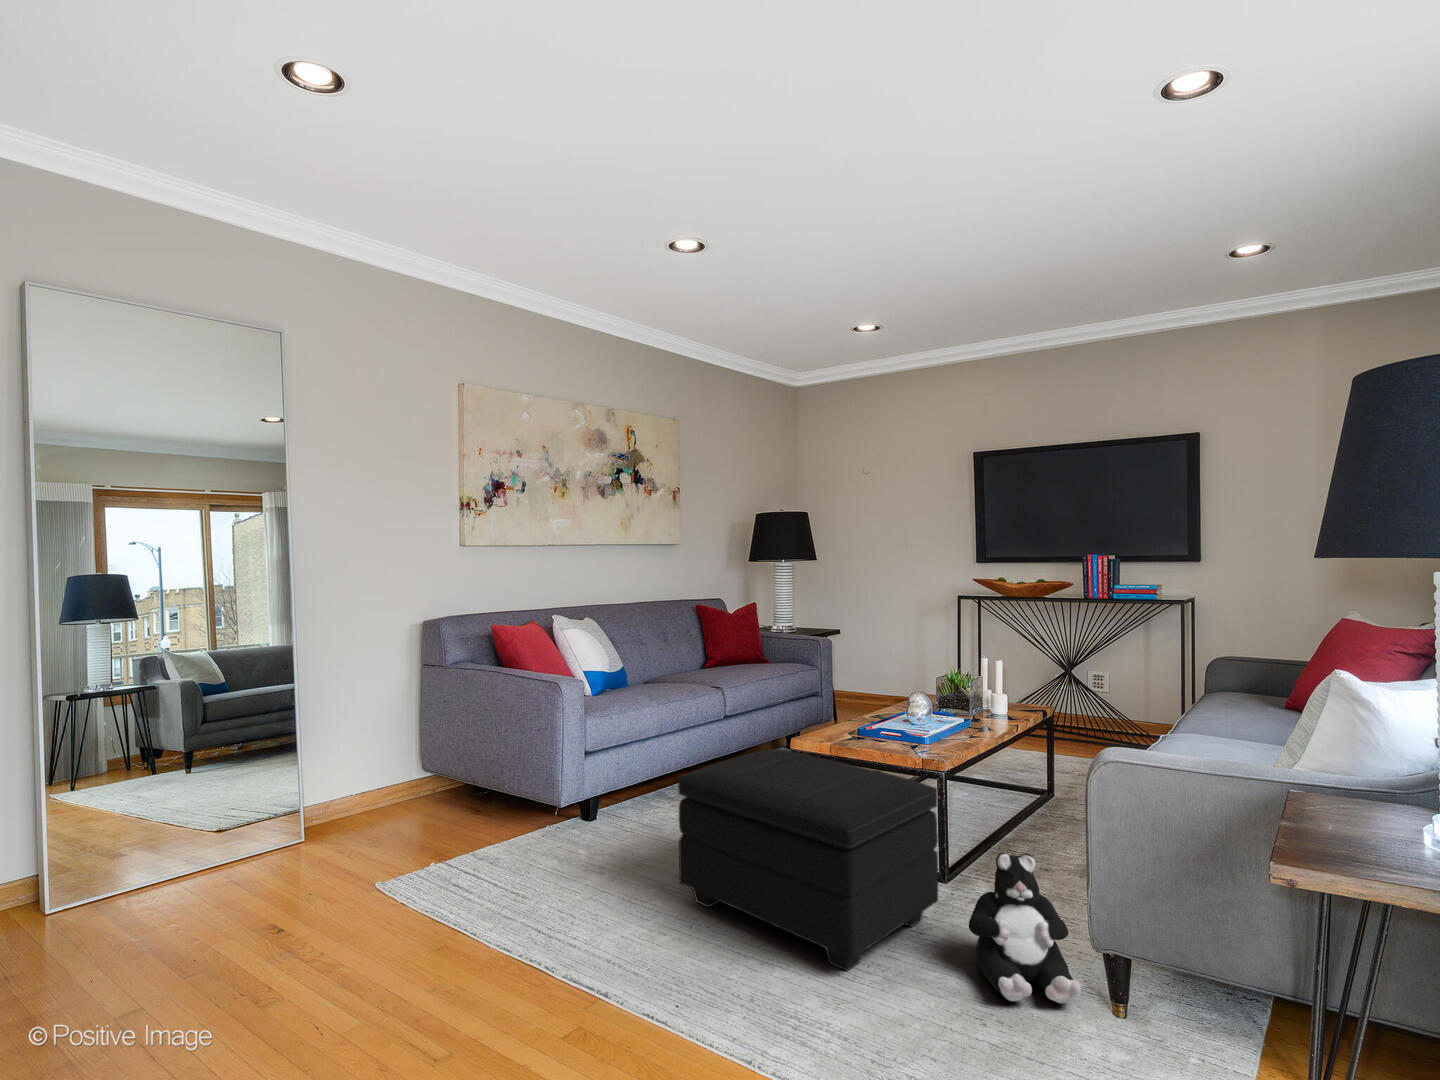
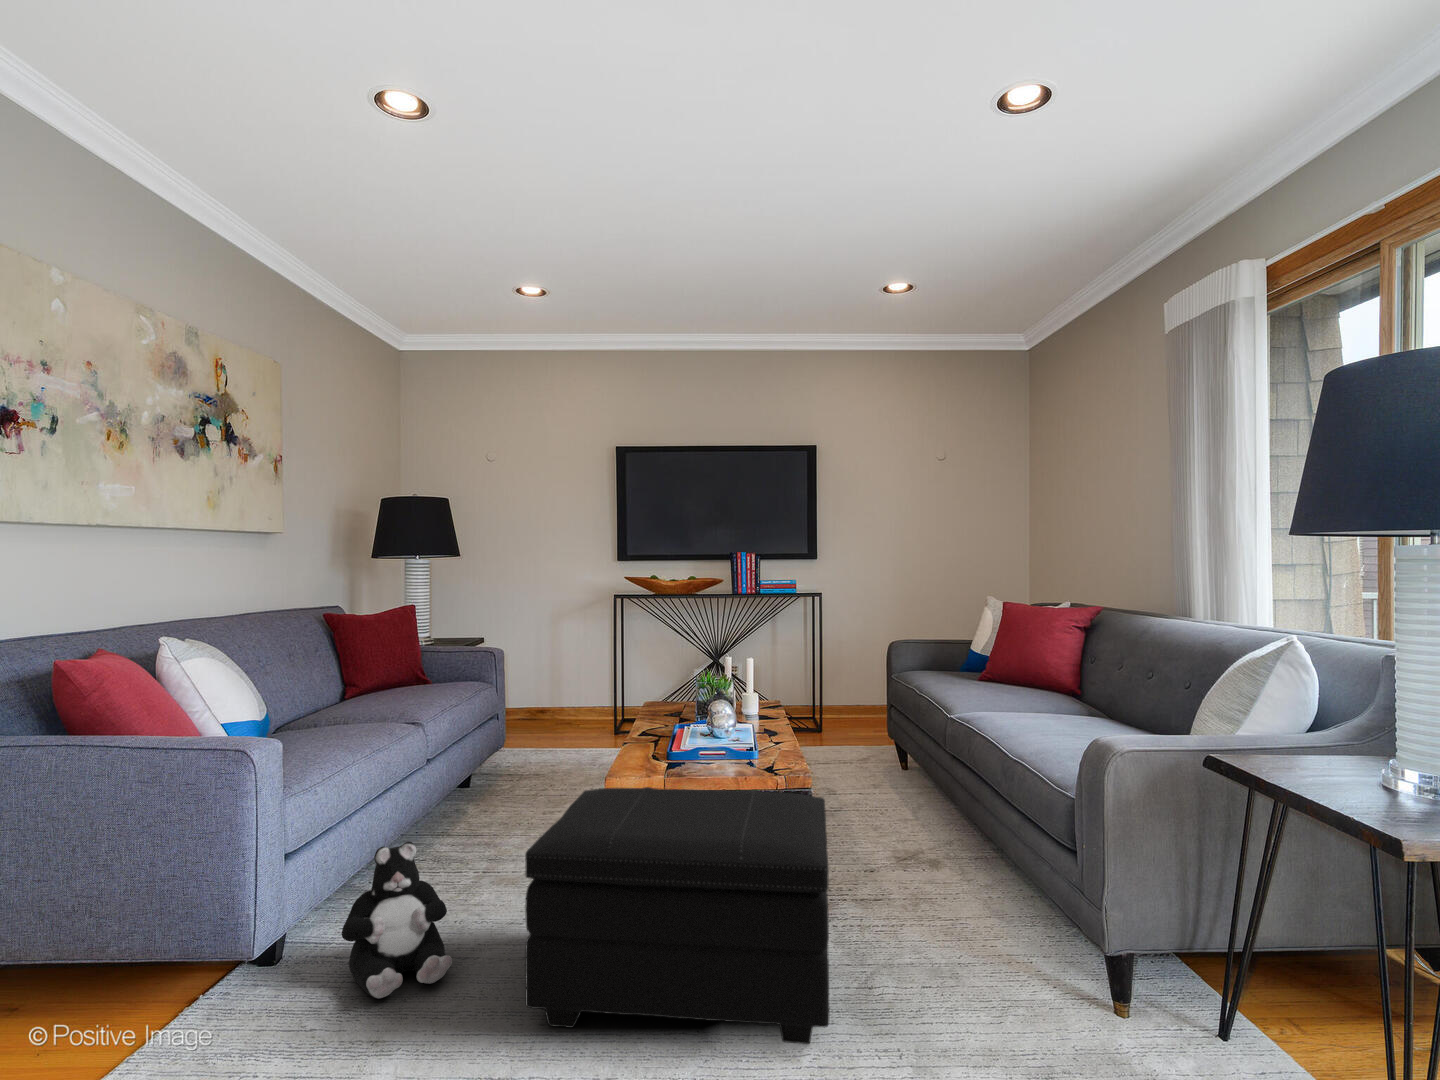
plush toy: present [969,852,1081,1004] -> present [342,842,452,998]

